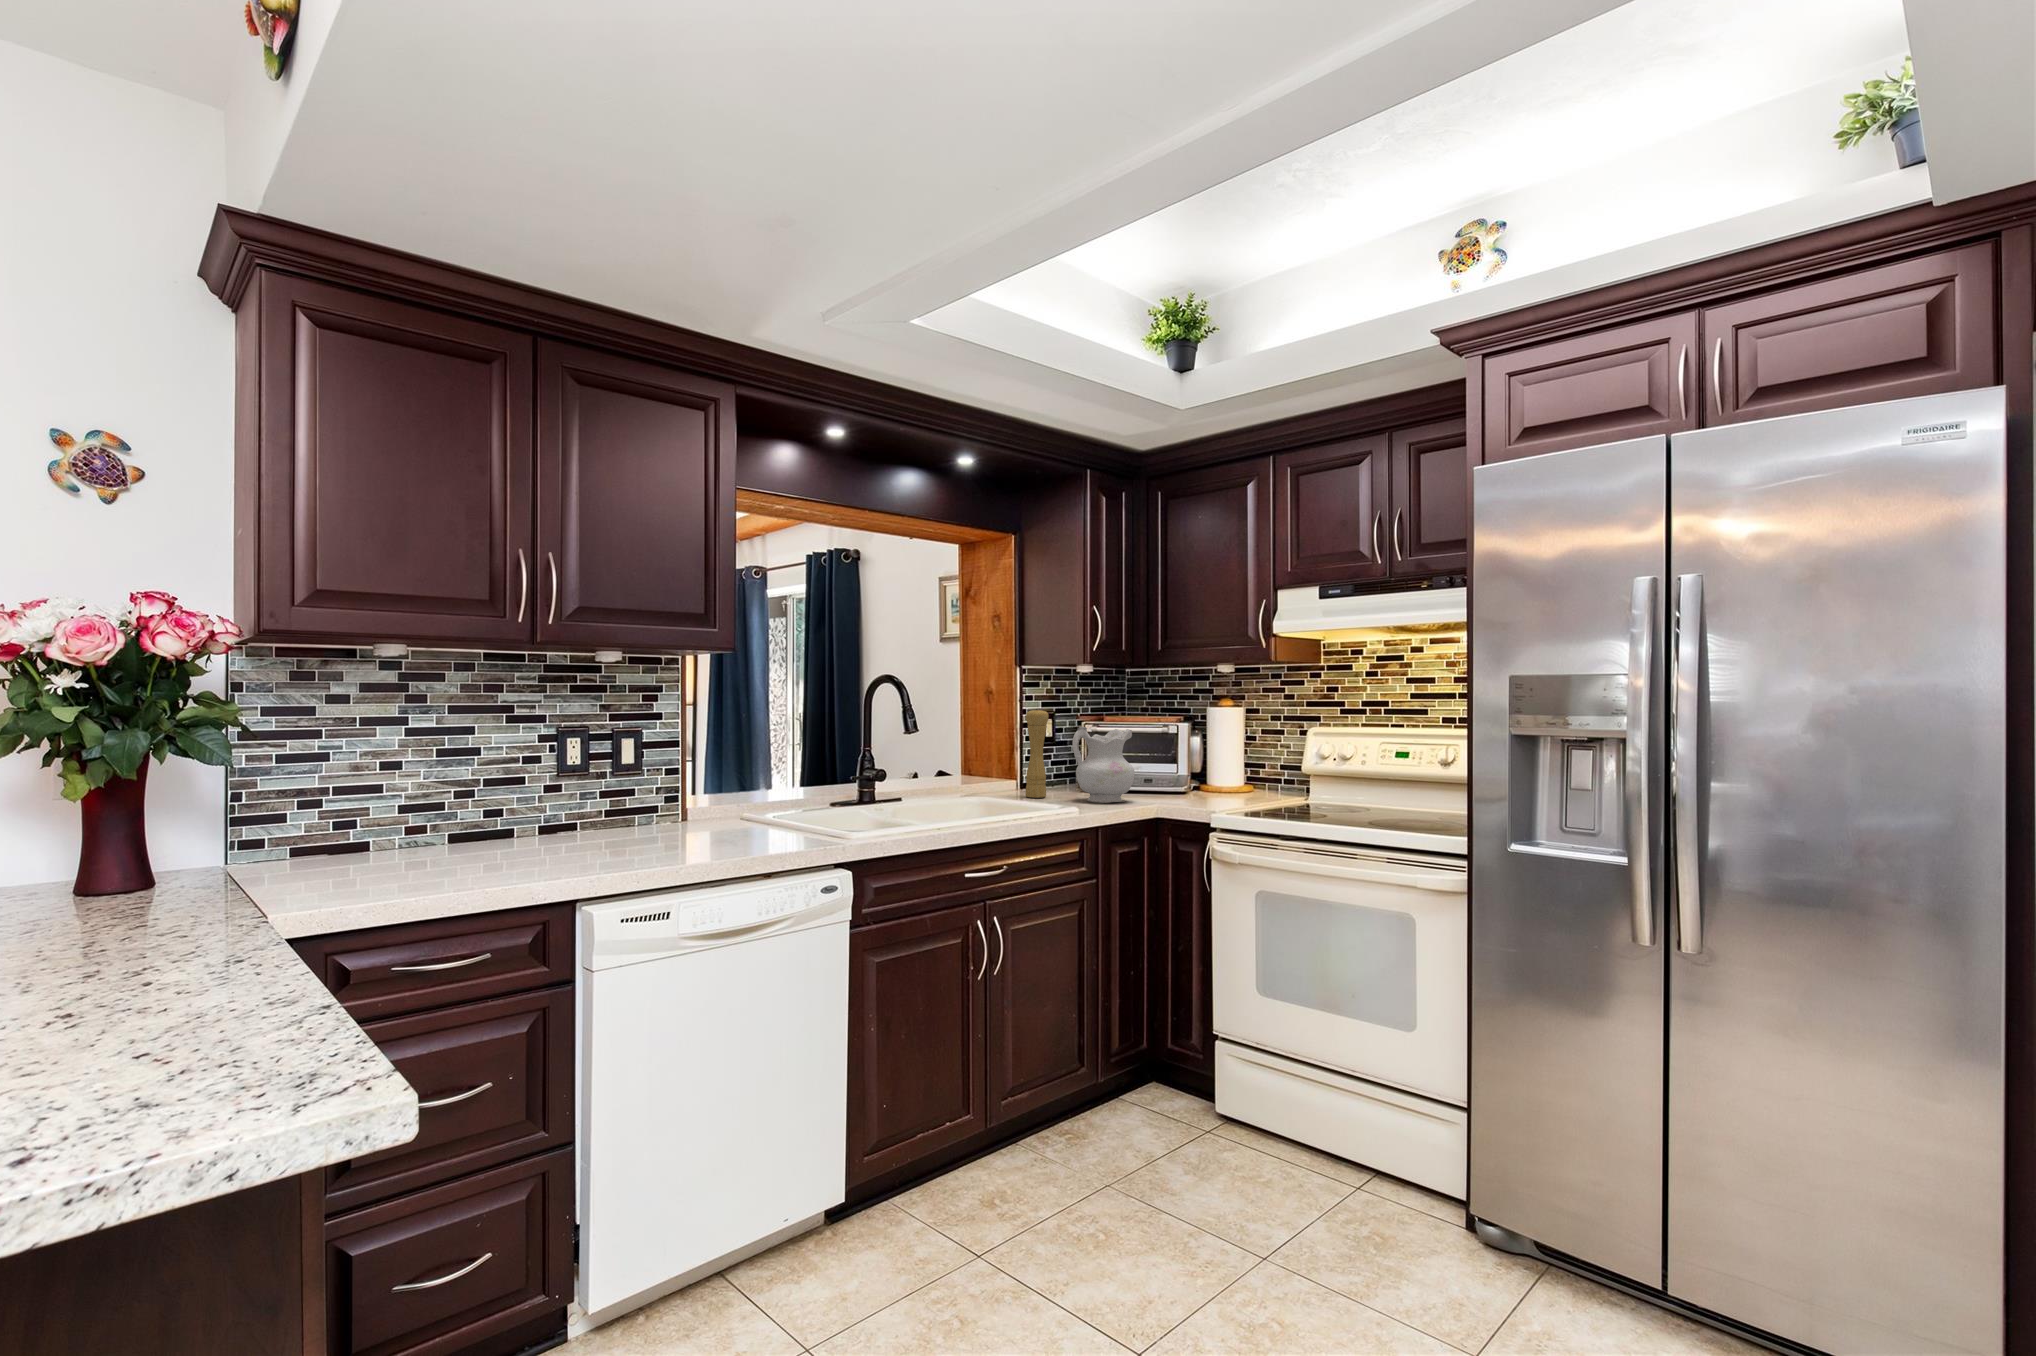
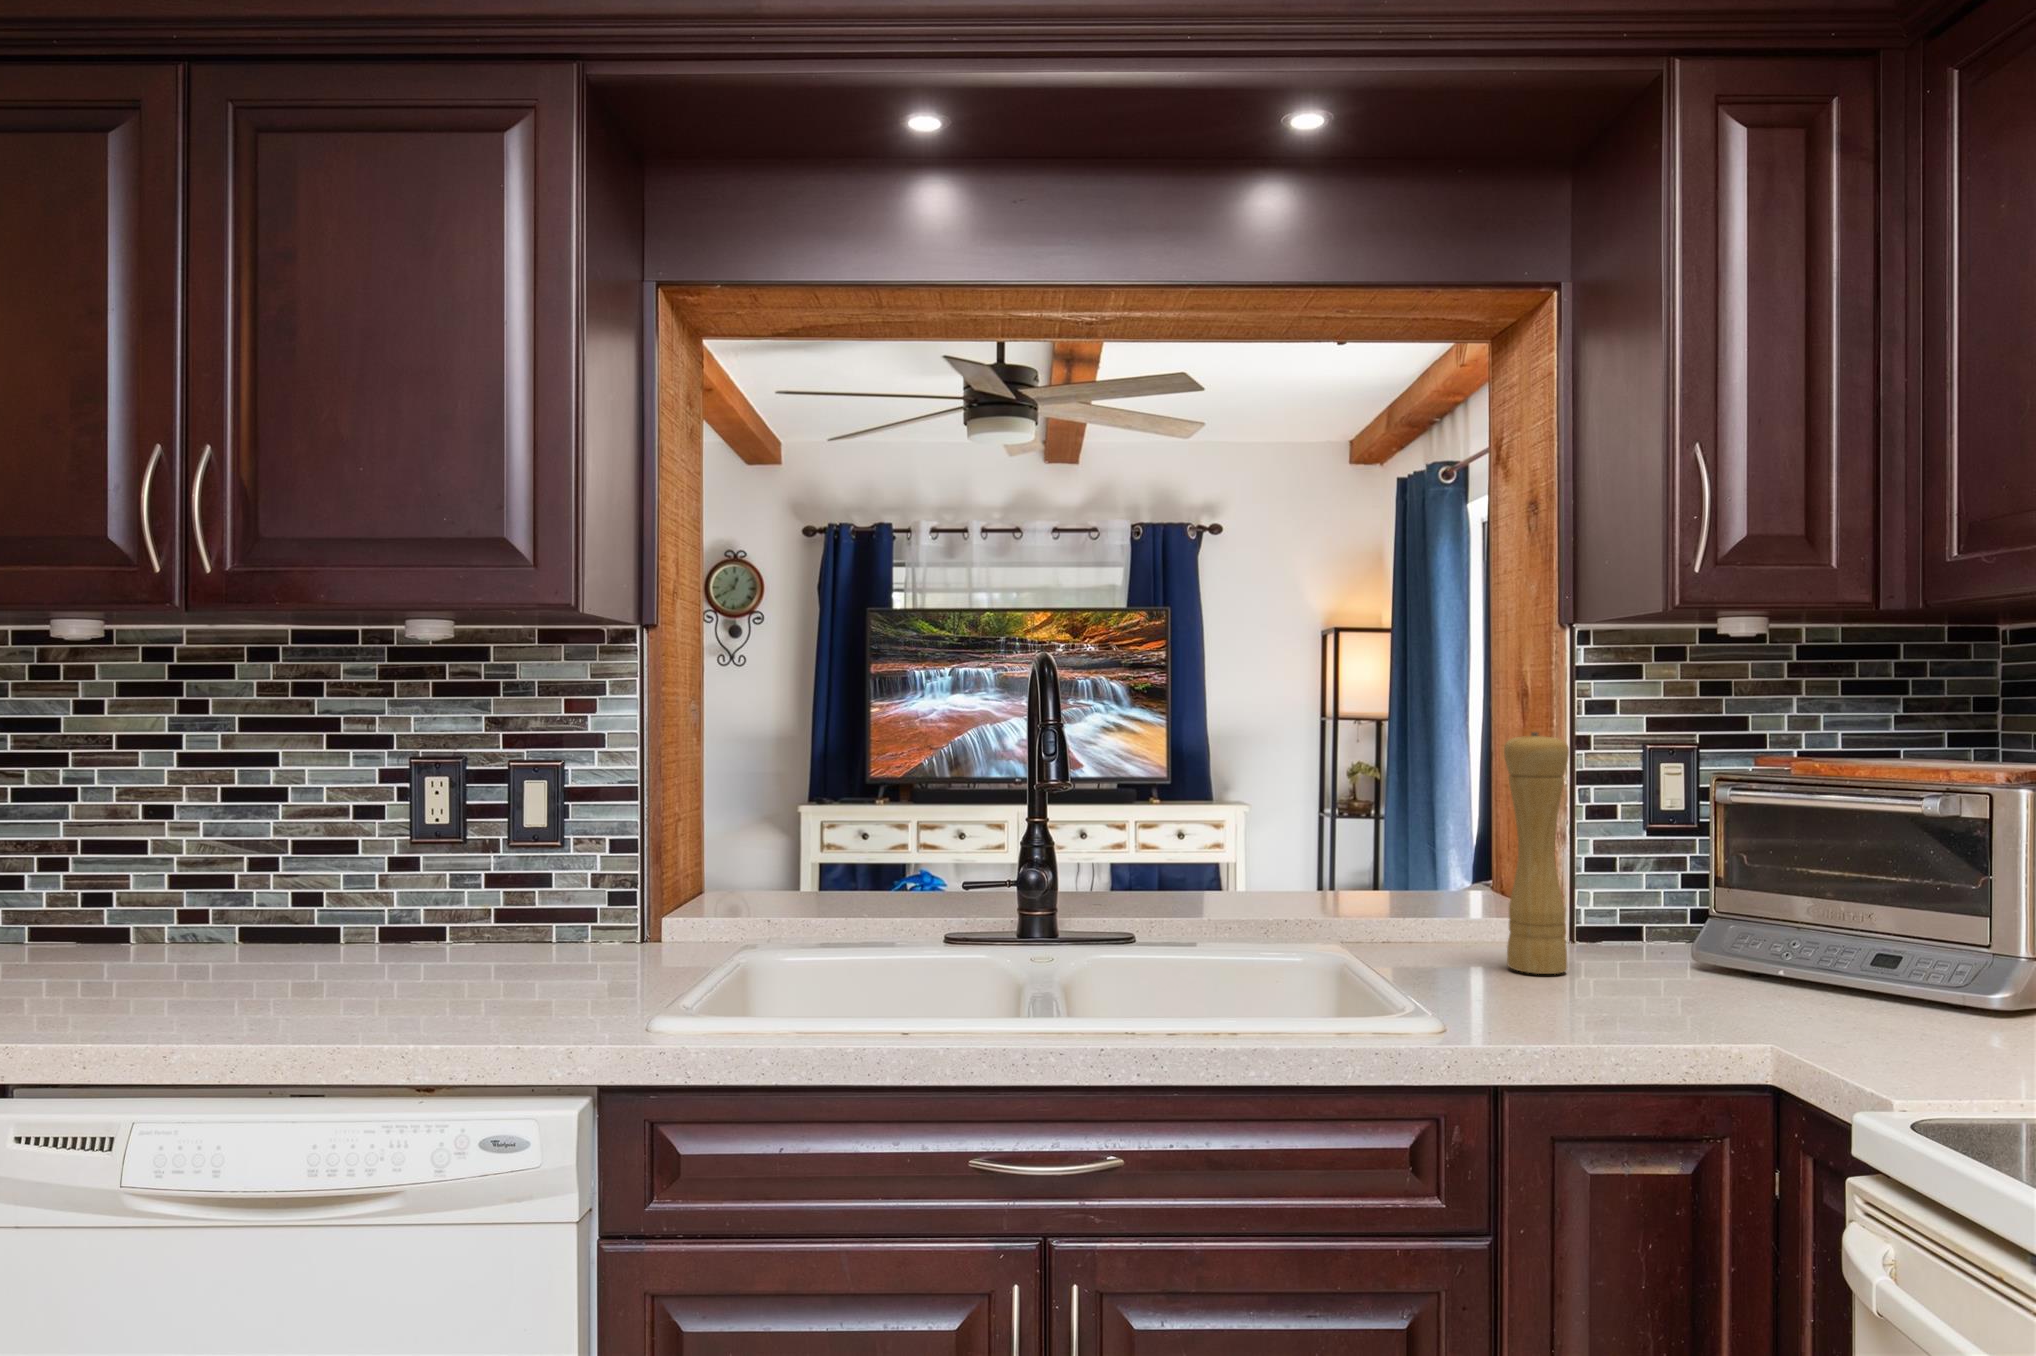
ceramic pitcher: present [1073,727,1135,803] -> none [1583,783,1810,1025]

